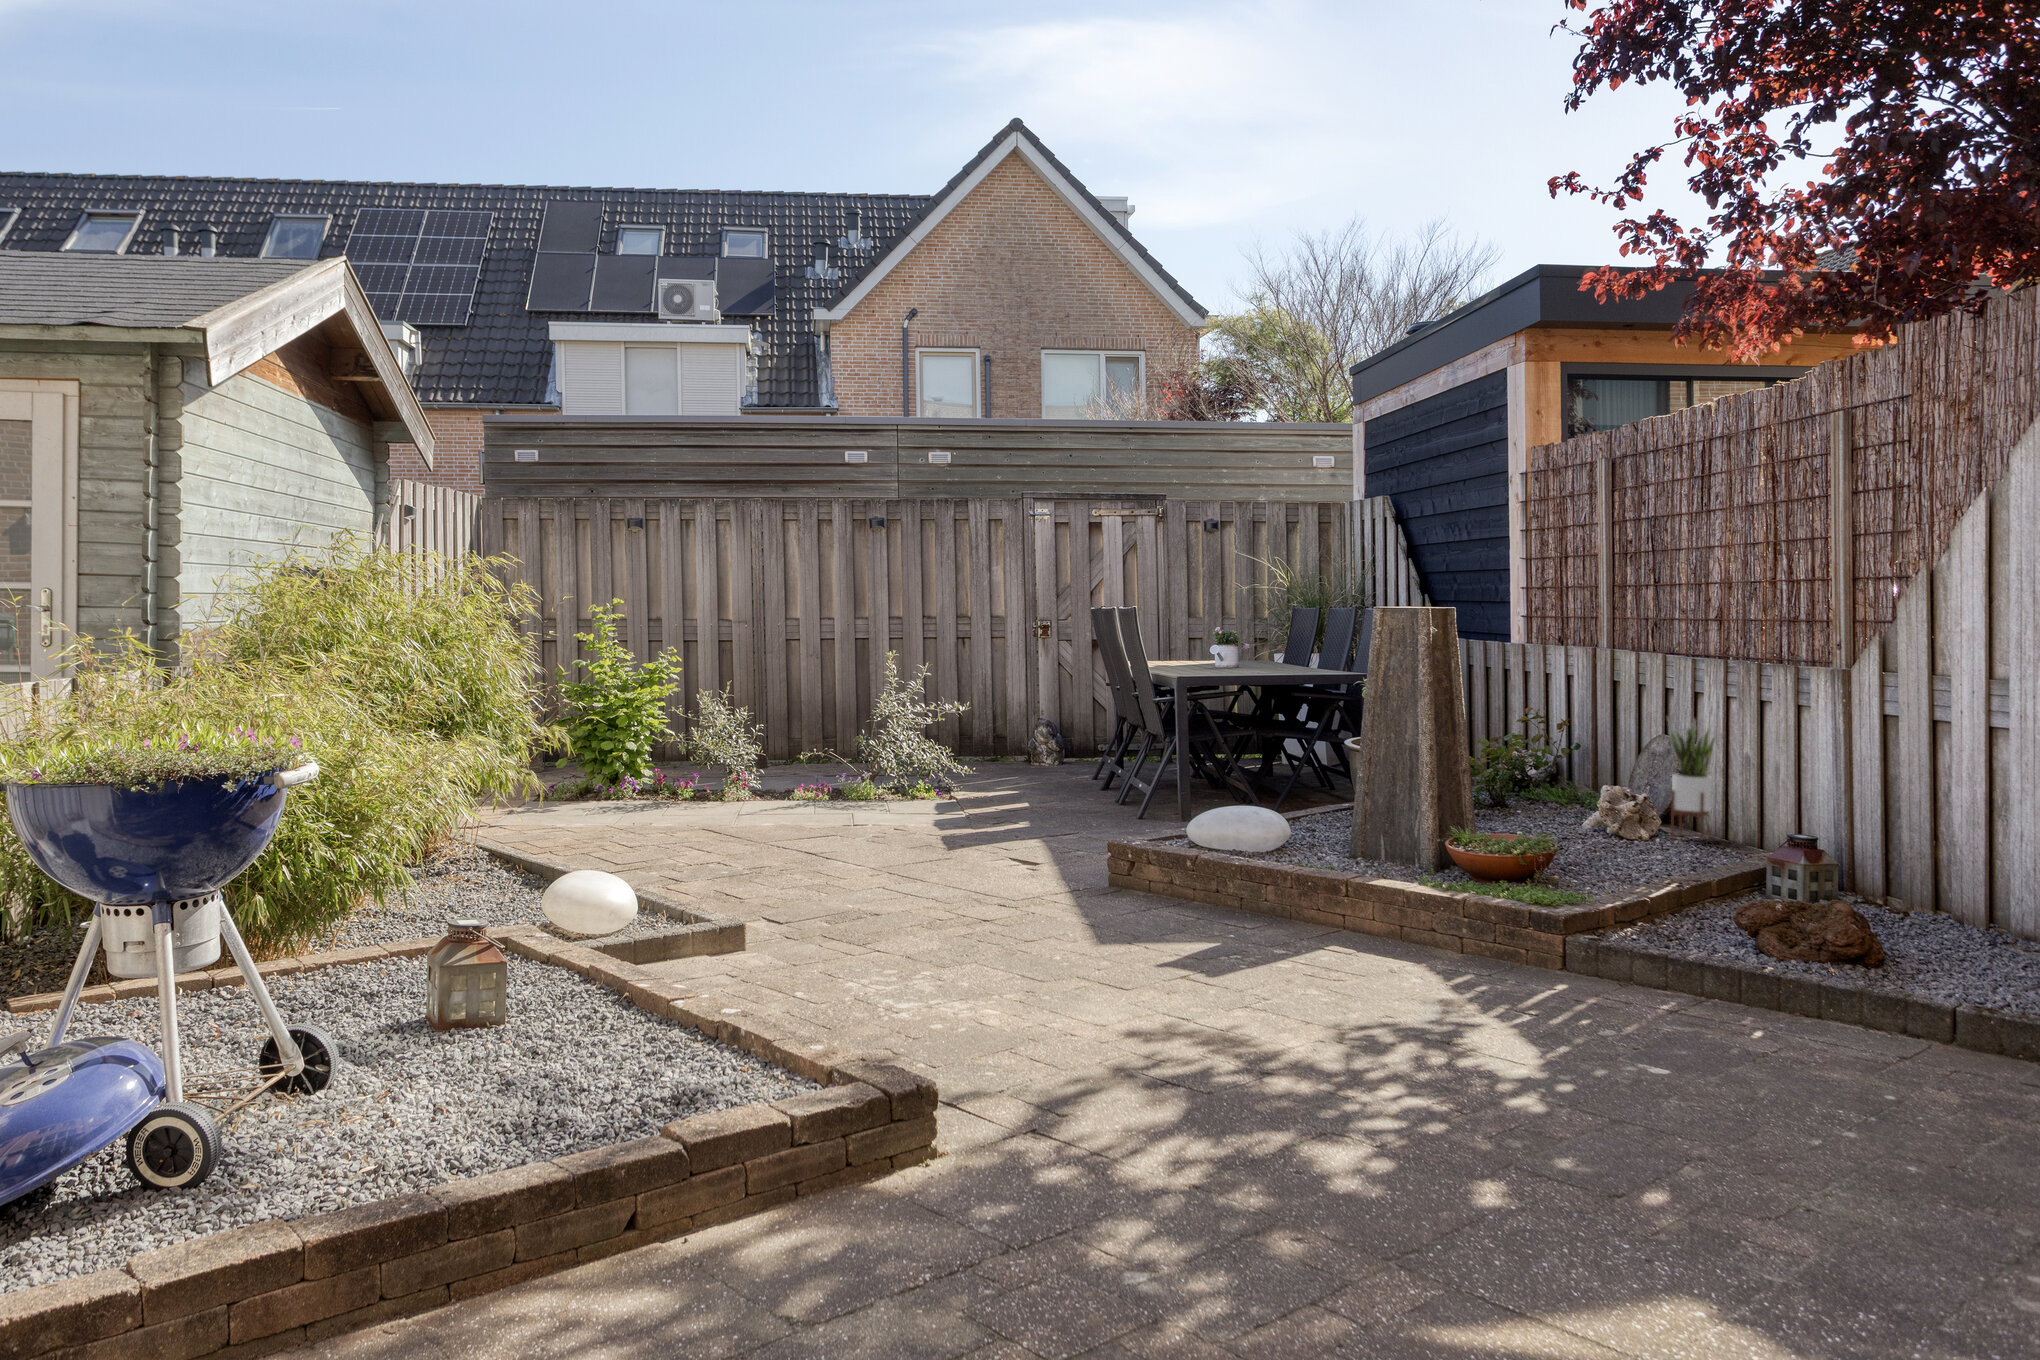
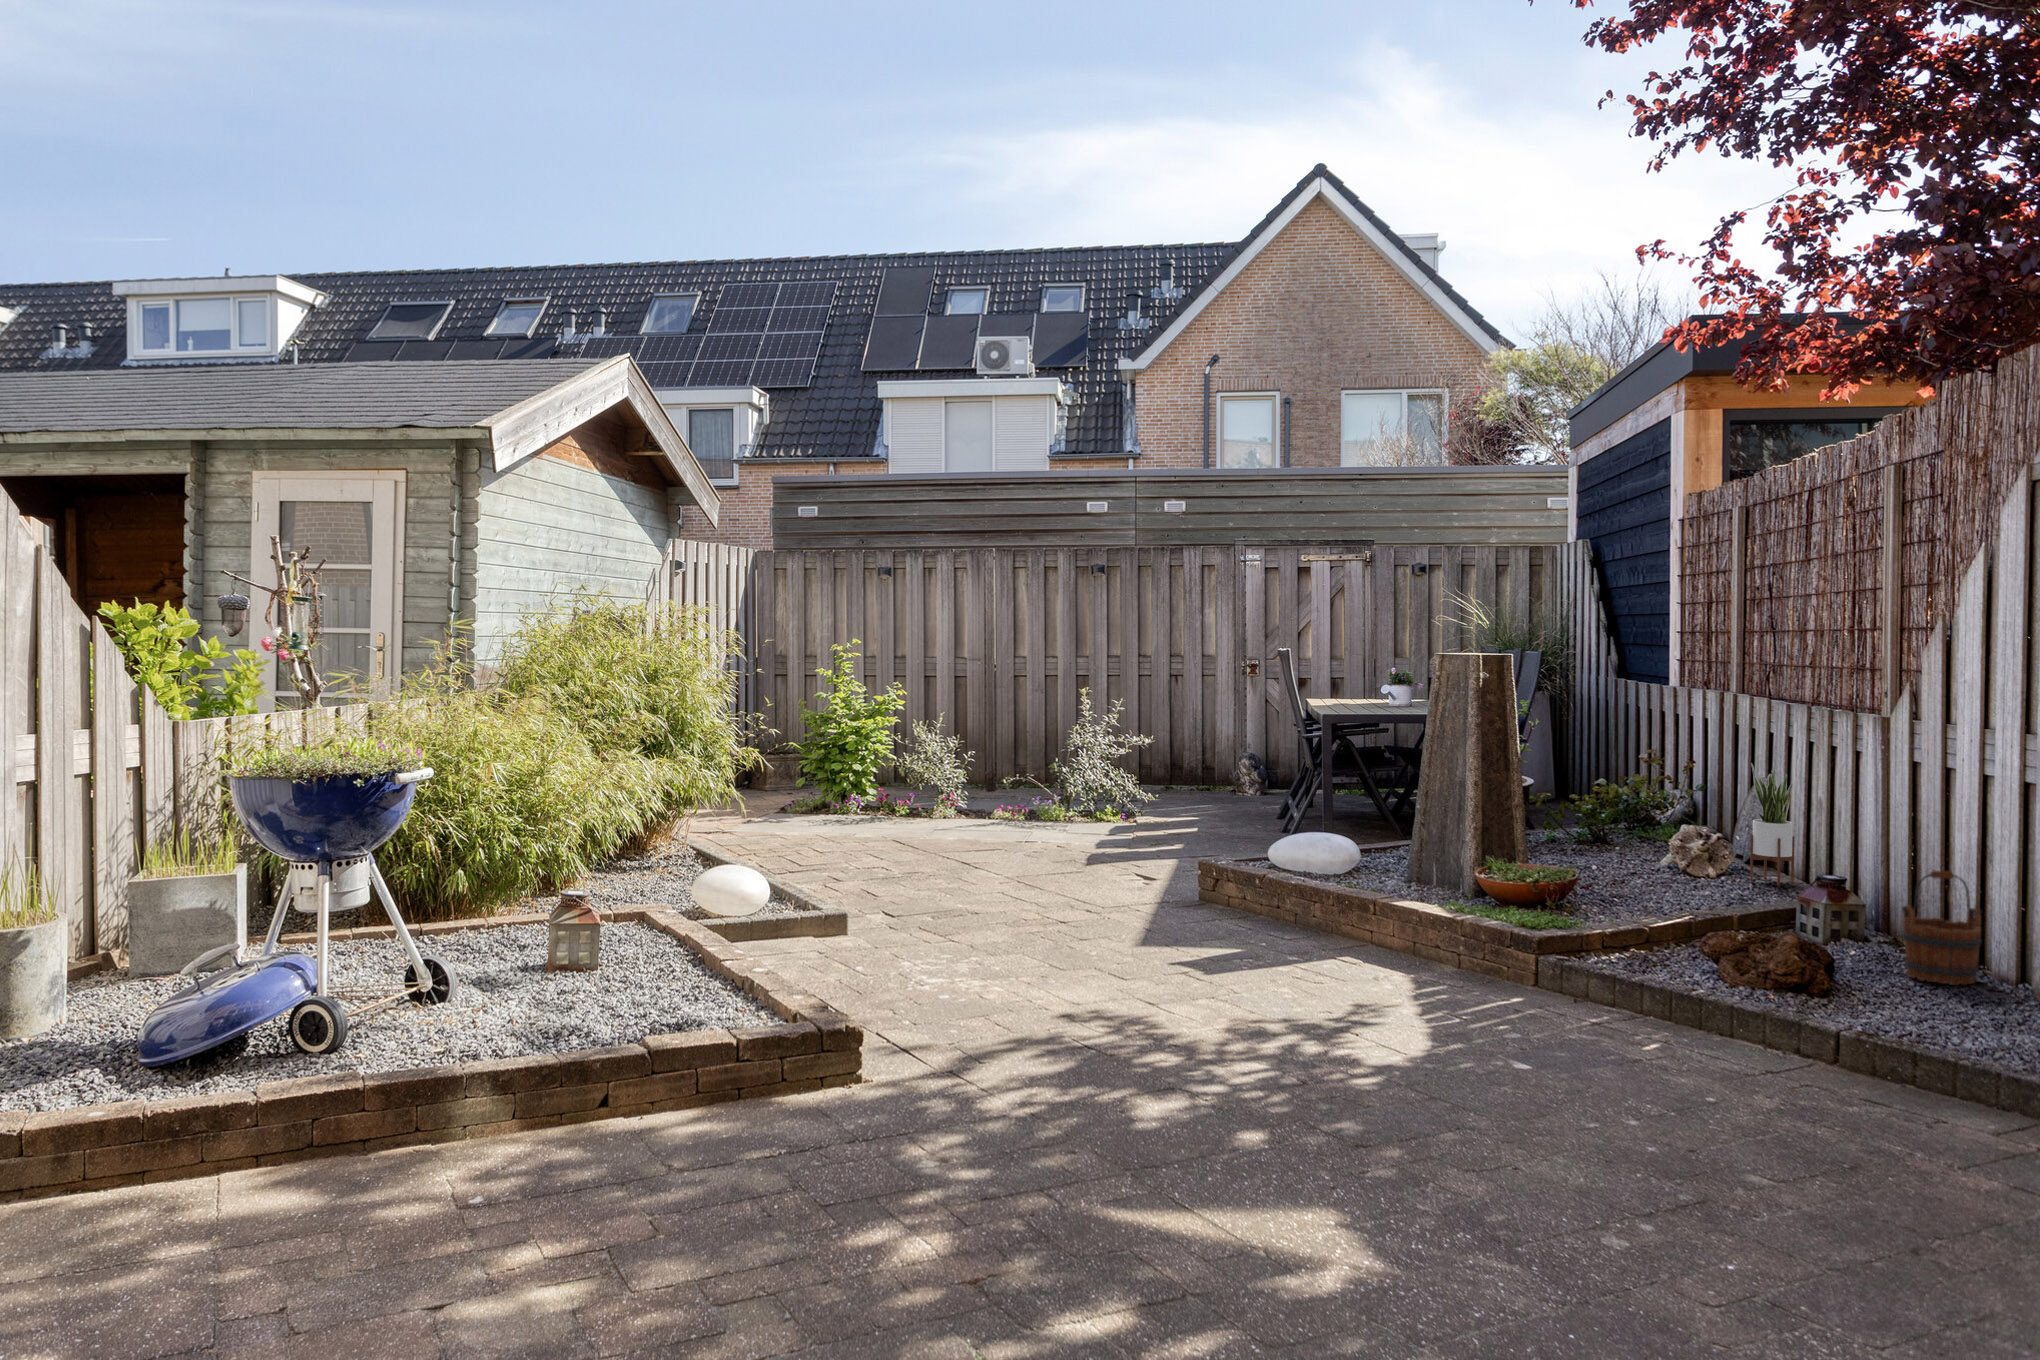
wooden bucket: none [1920,819,2002,936] -> present [1902,871,1981,985]

